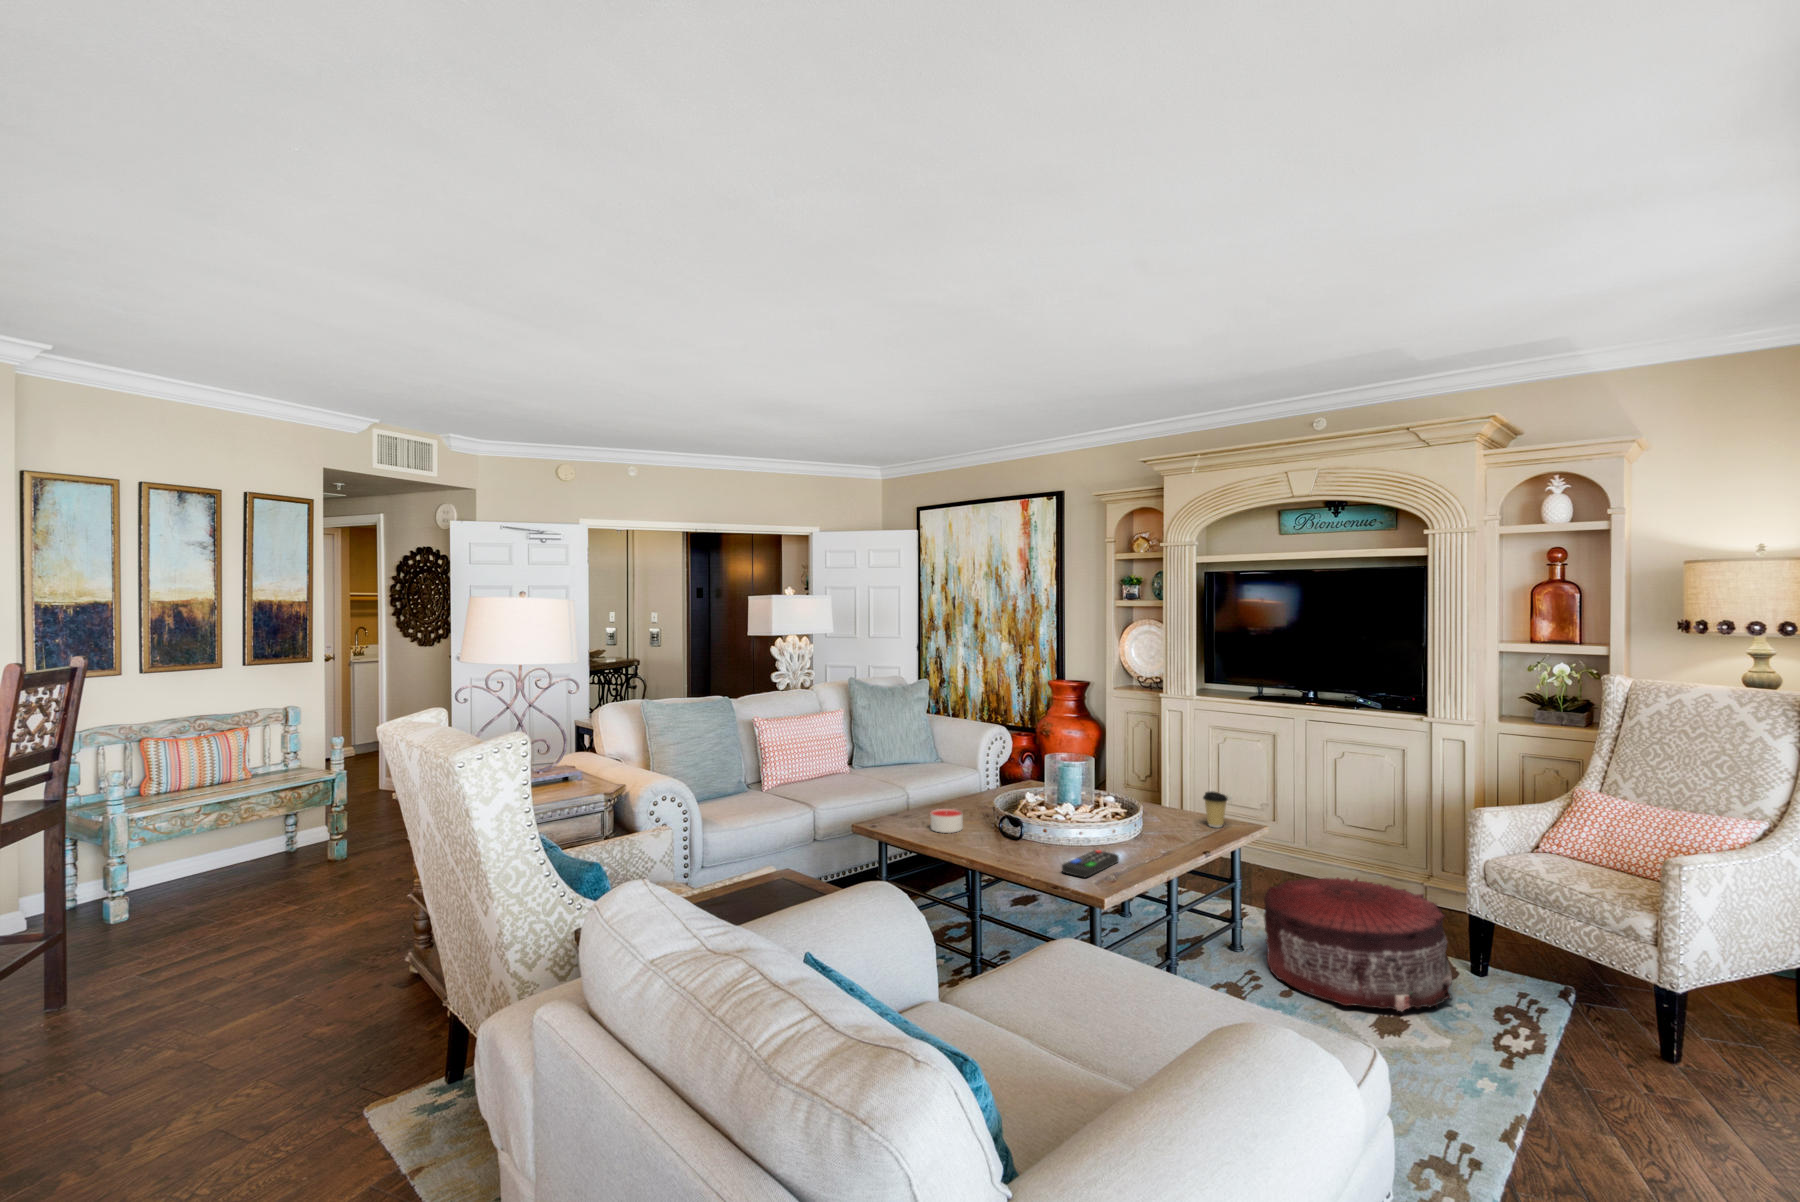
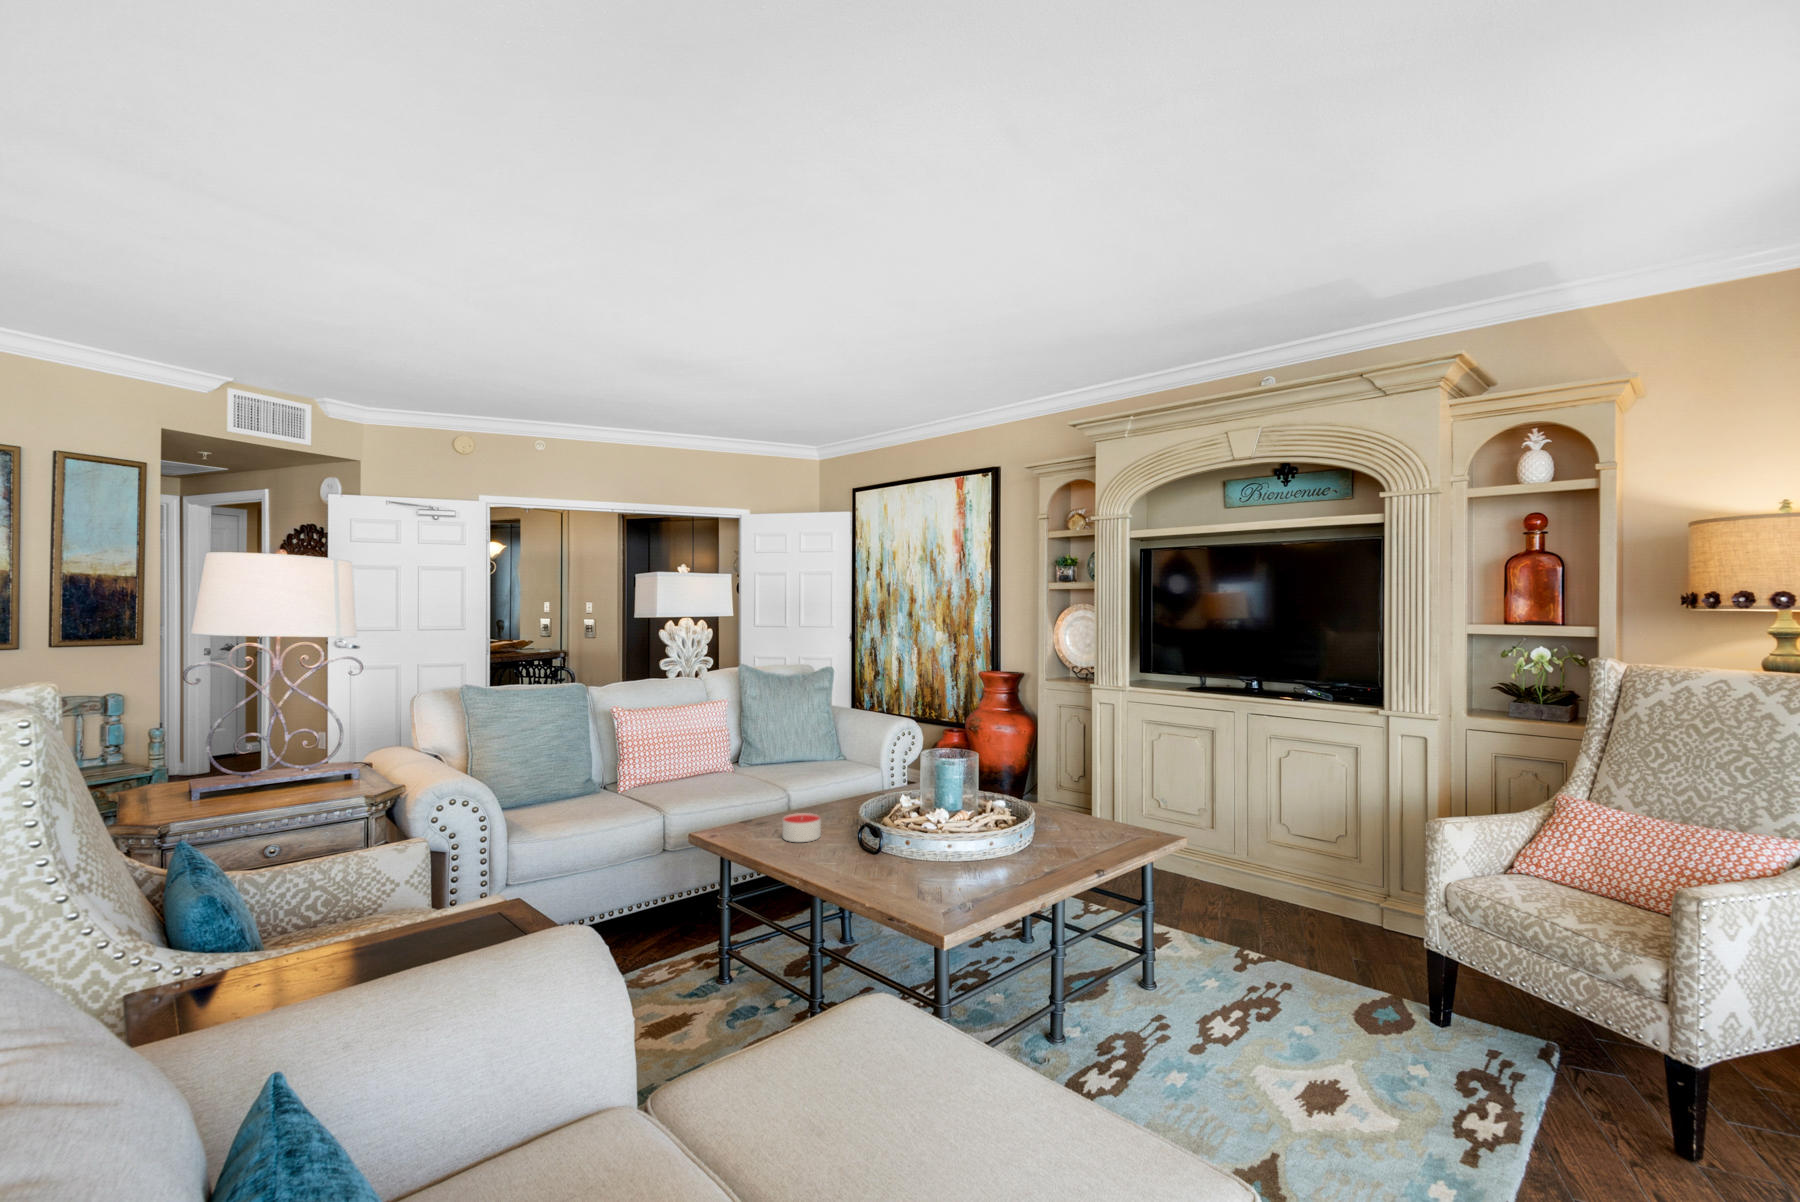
coffee cup: present [1203,791,1228,828] -> none [1105,795,1136,839]
remote control: present [1062,850,1119,877] -> none [906,868,984,906]
pouf: present [1264,877,1452,1012] -> none [1176,899,1402,1077]

